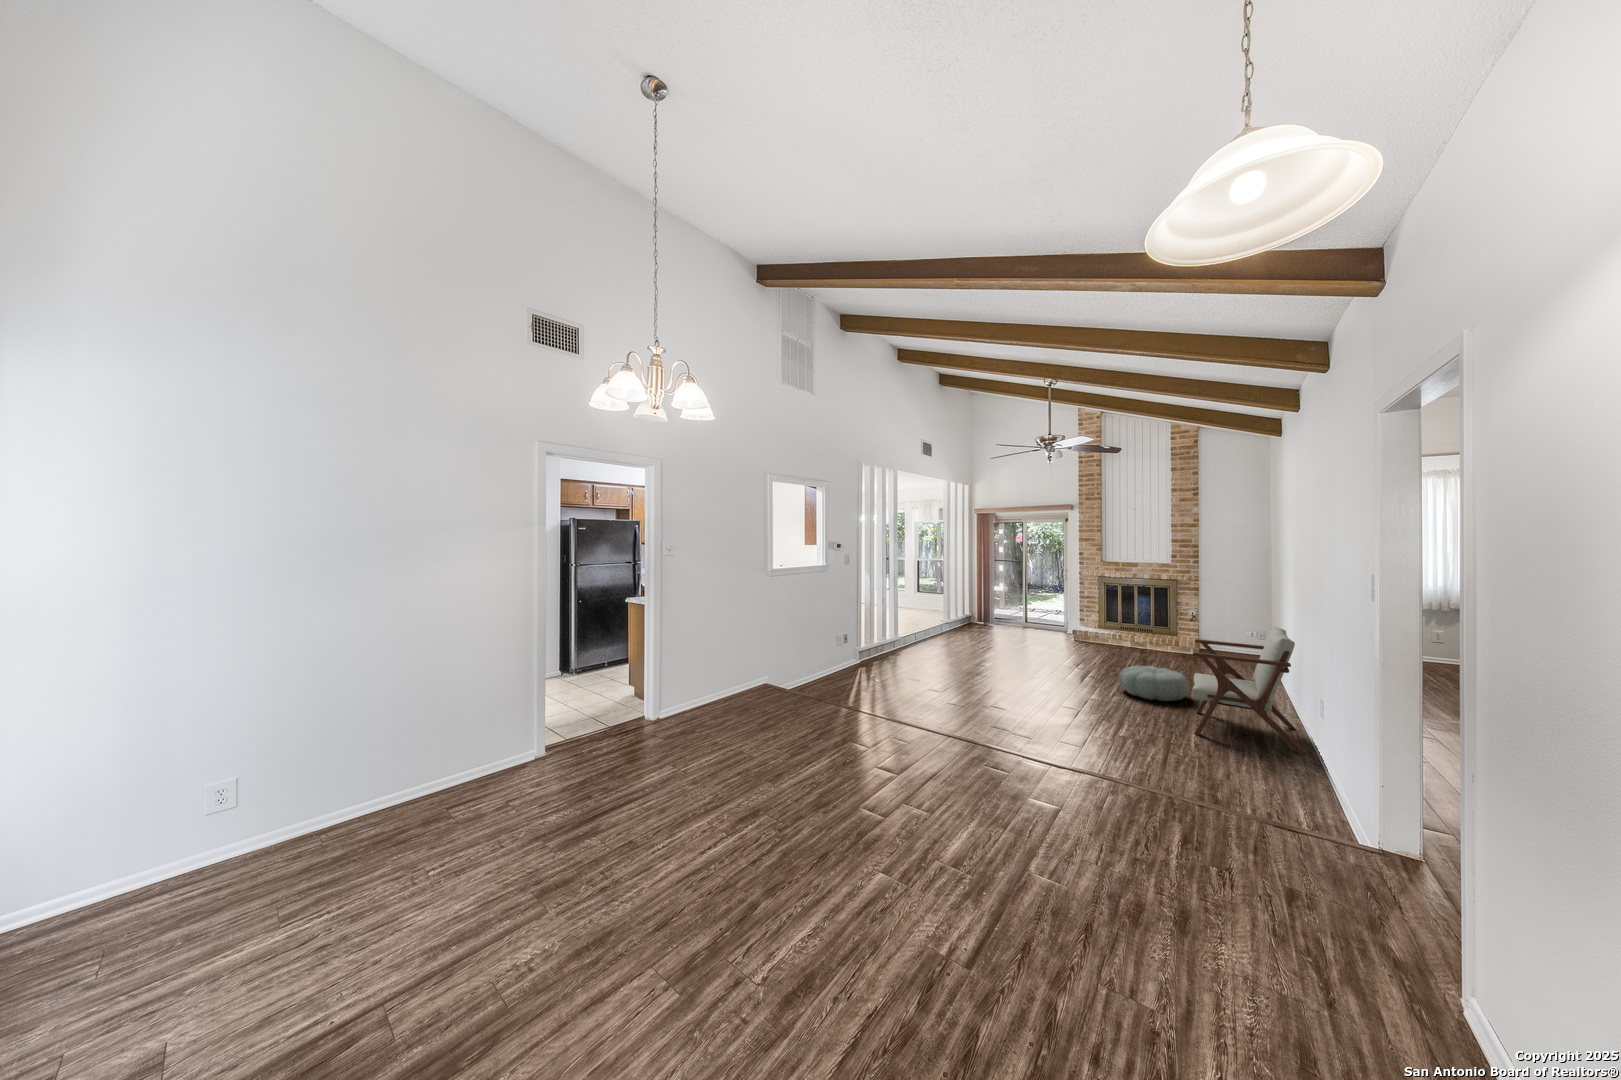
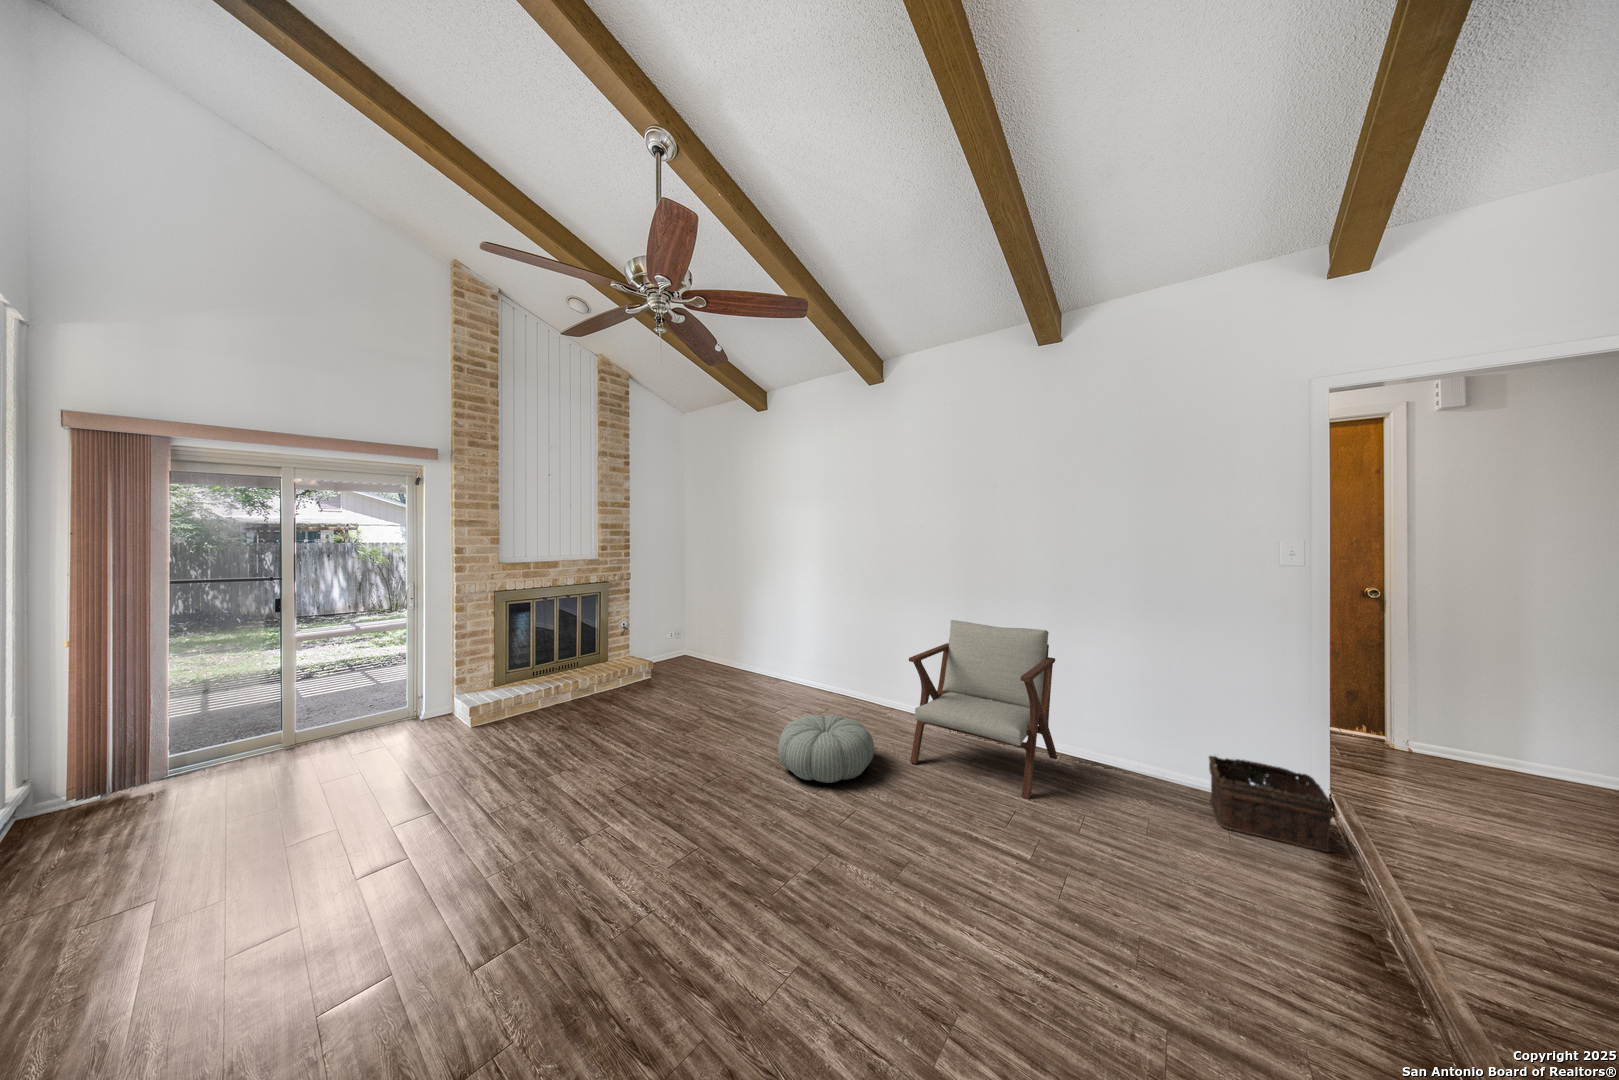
basket: none [1243,742,1329,815] -> present [1209,756,1332,852]

